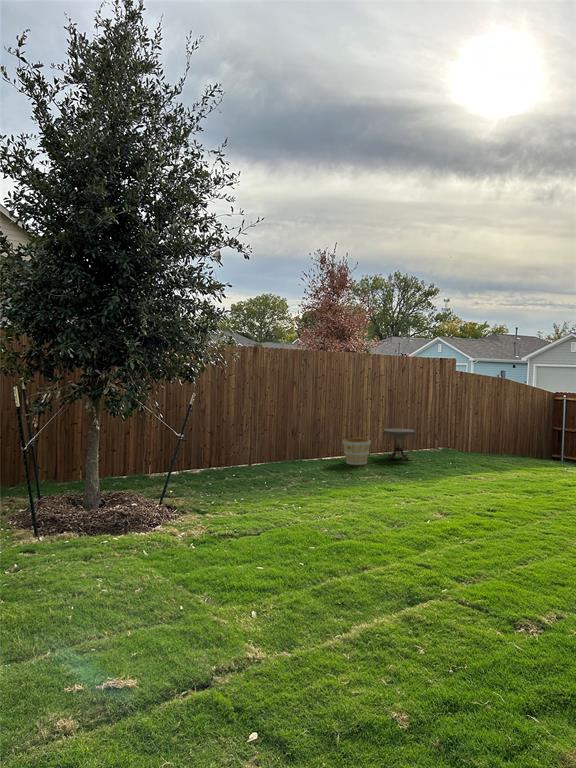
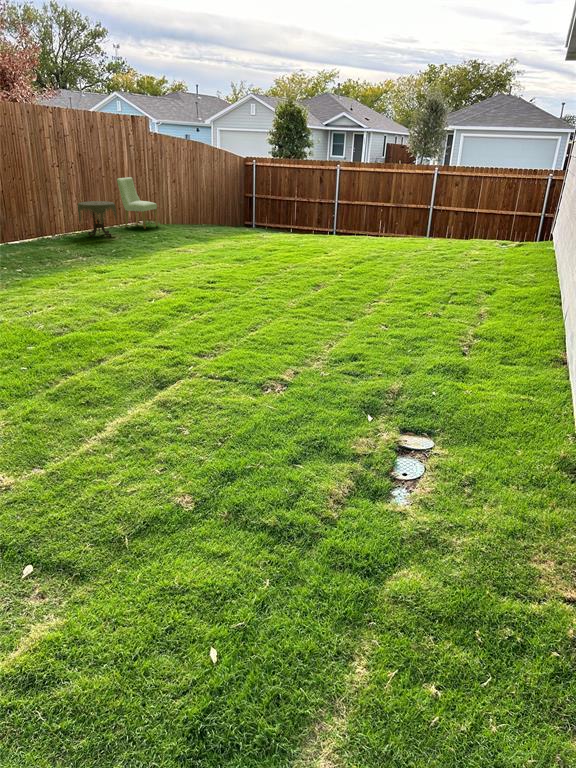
chair: none [420,409,455,455] -> present [117,177,158,229]
wooden bucket: present [342,438,371,465] -> none [31,214,67,247]

